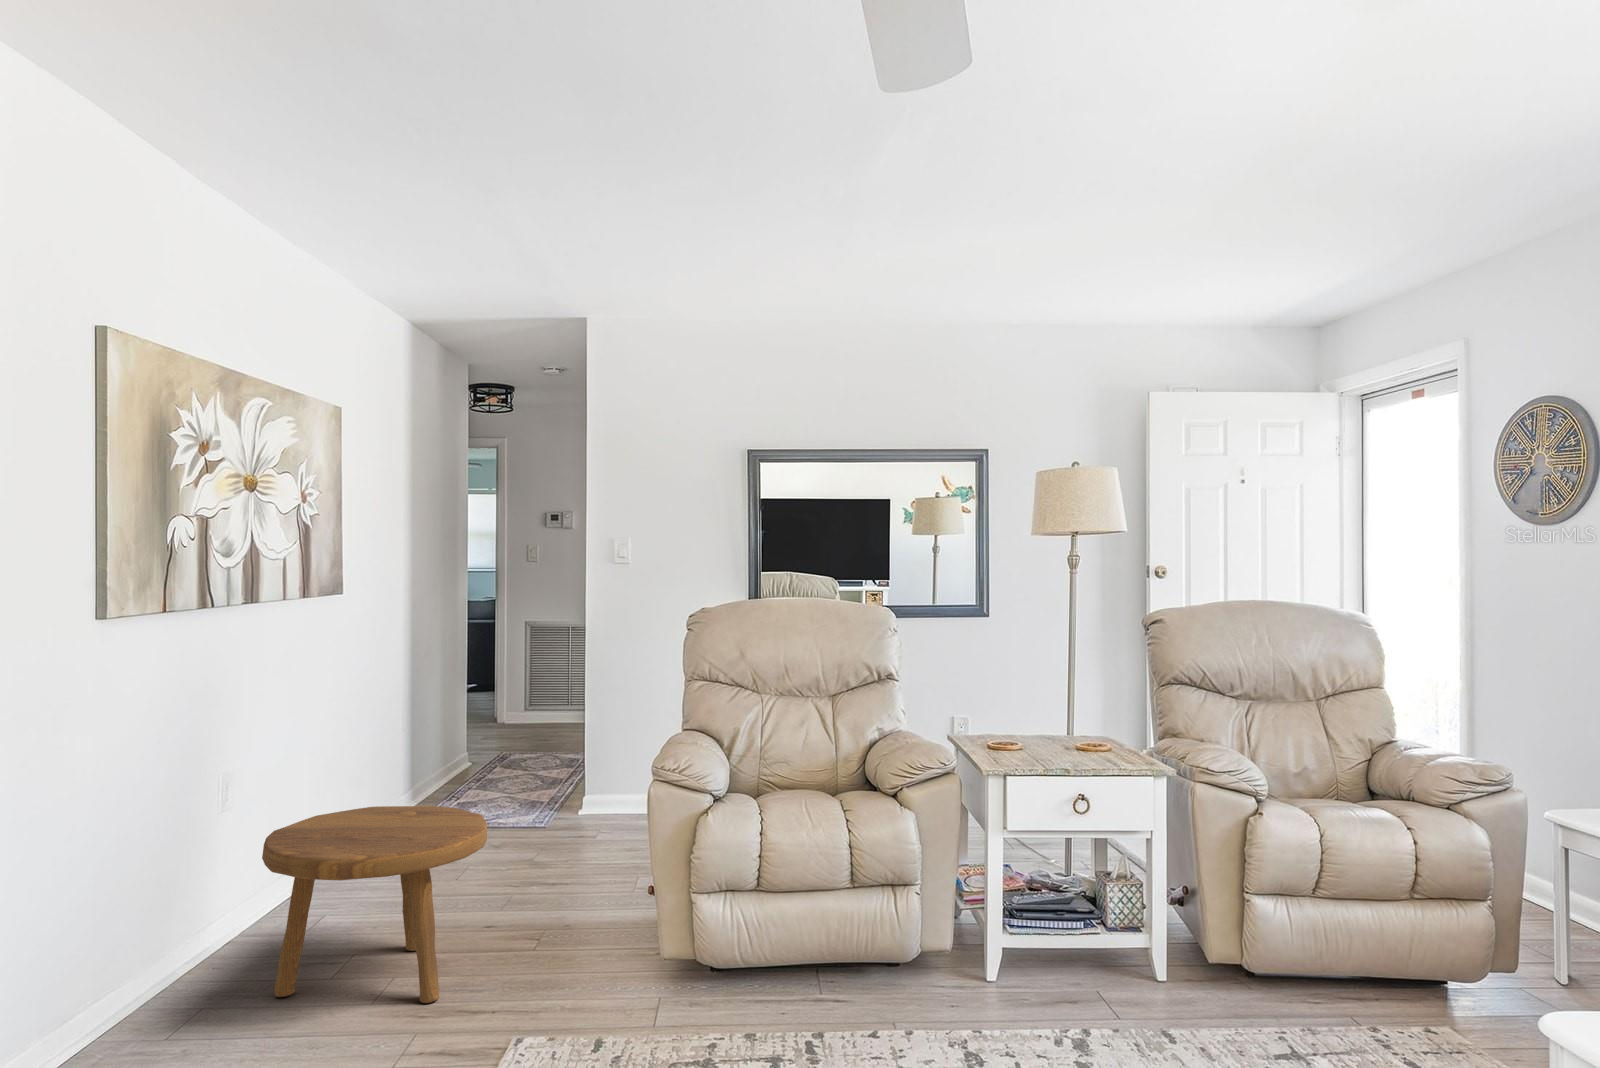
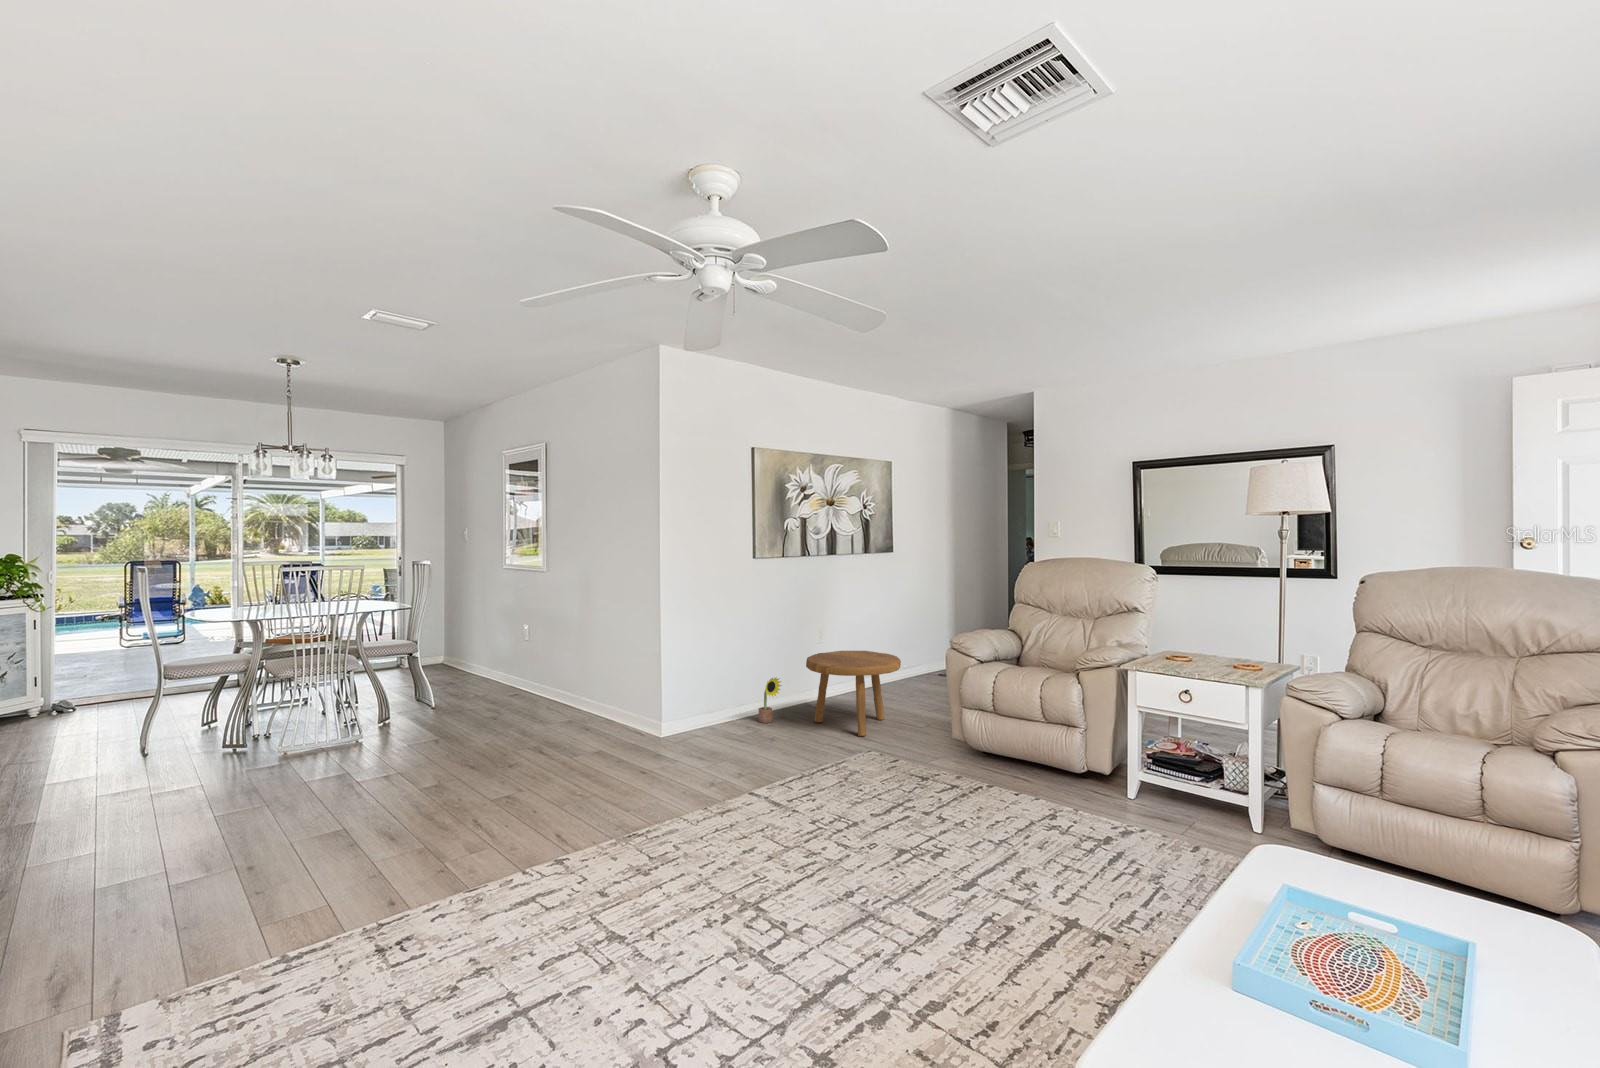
decorative plant: none [116,910,188,1040] -> present [759,677,782,723]

